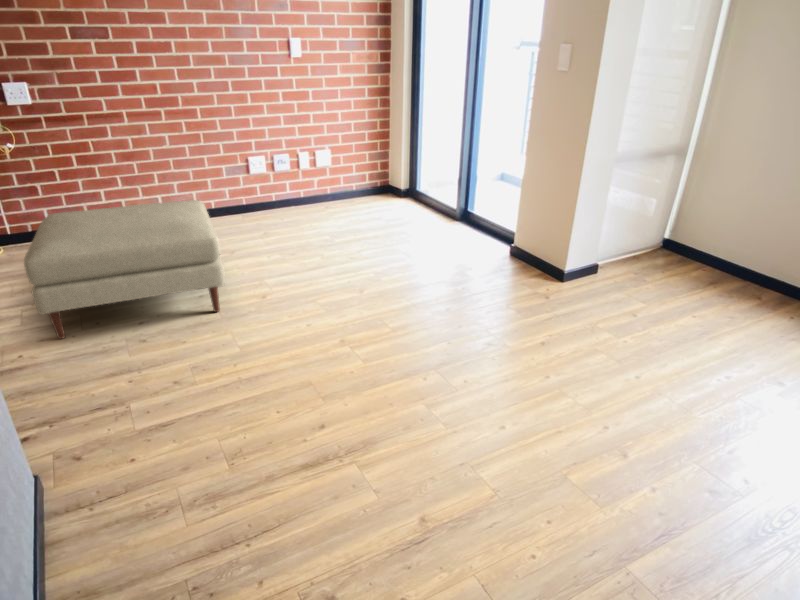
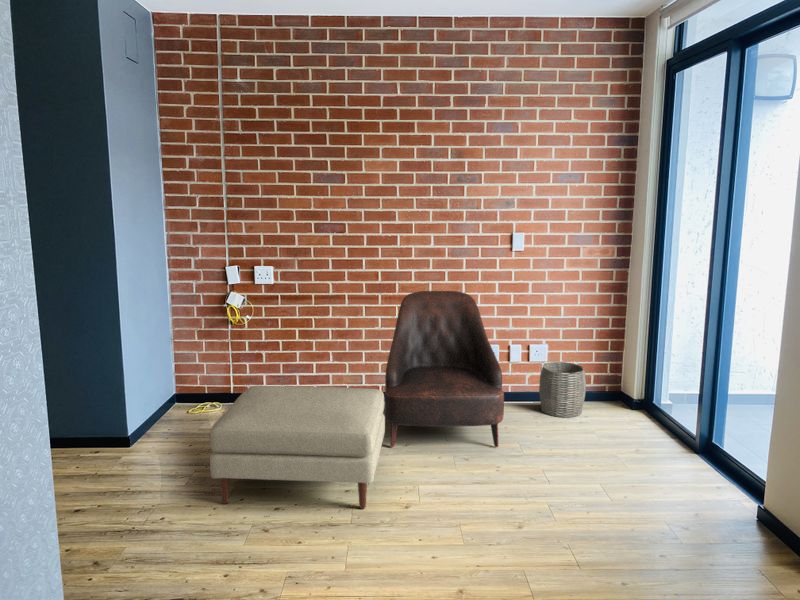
armchair: none [189,101,314,257] -> present [385,291,504,447]
woven basket: none [329,164,368,211] -> present [539,362,586,417]

